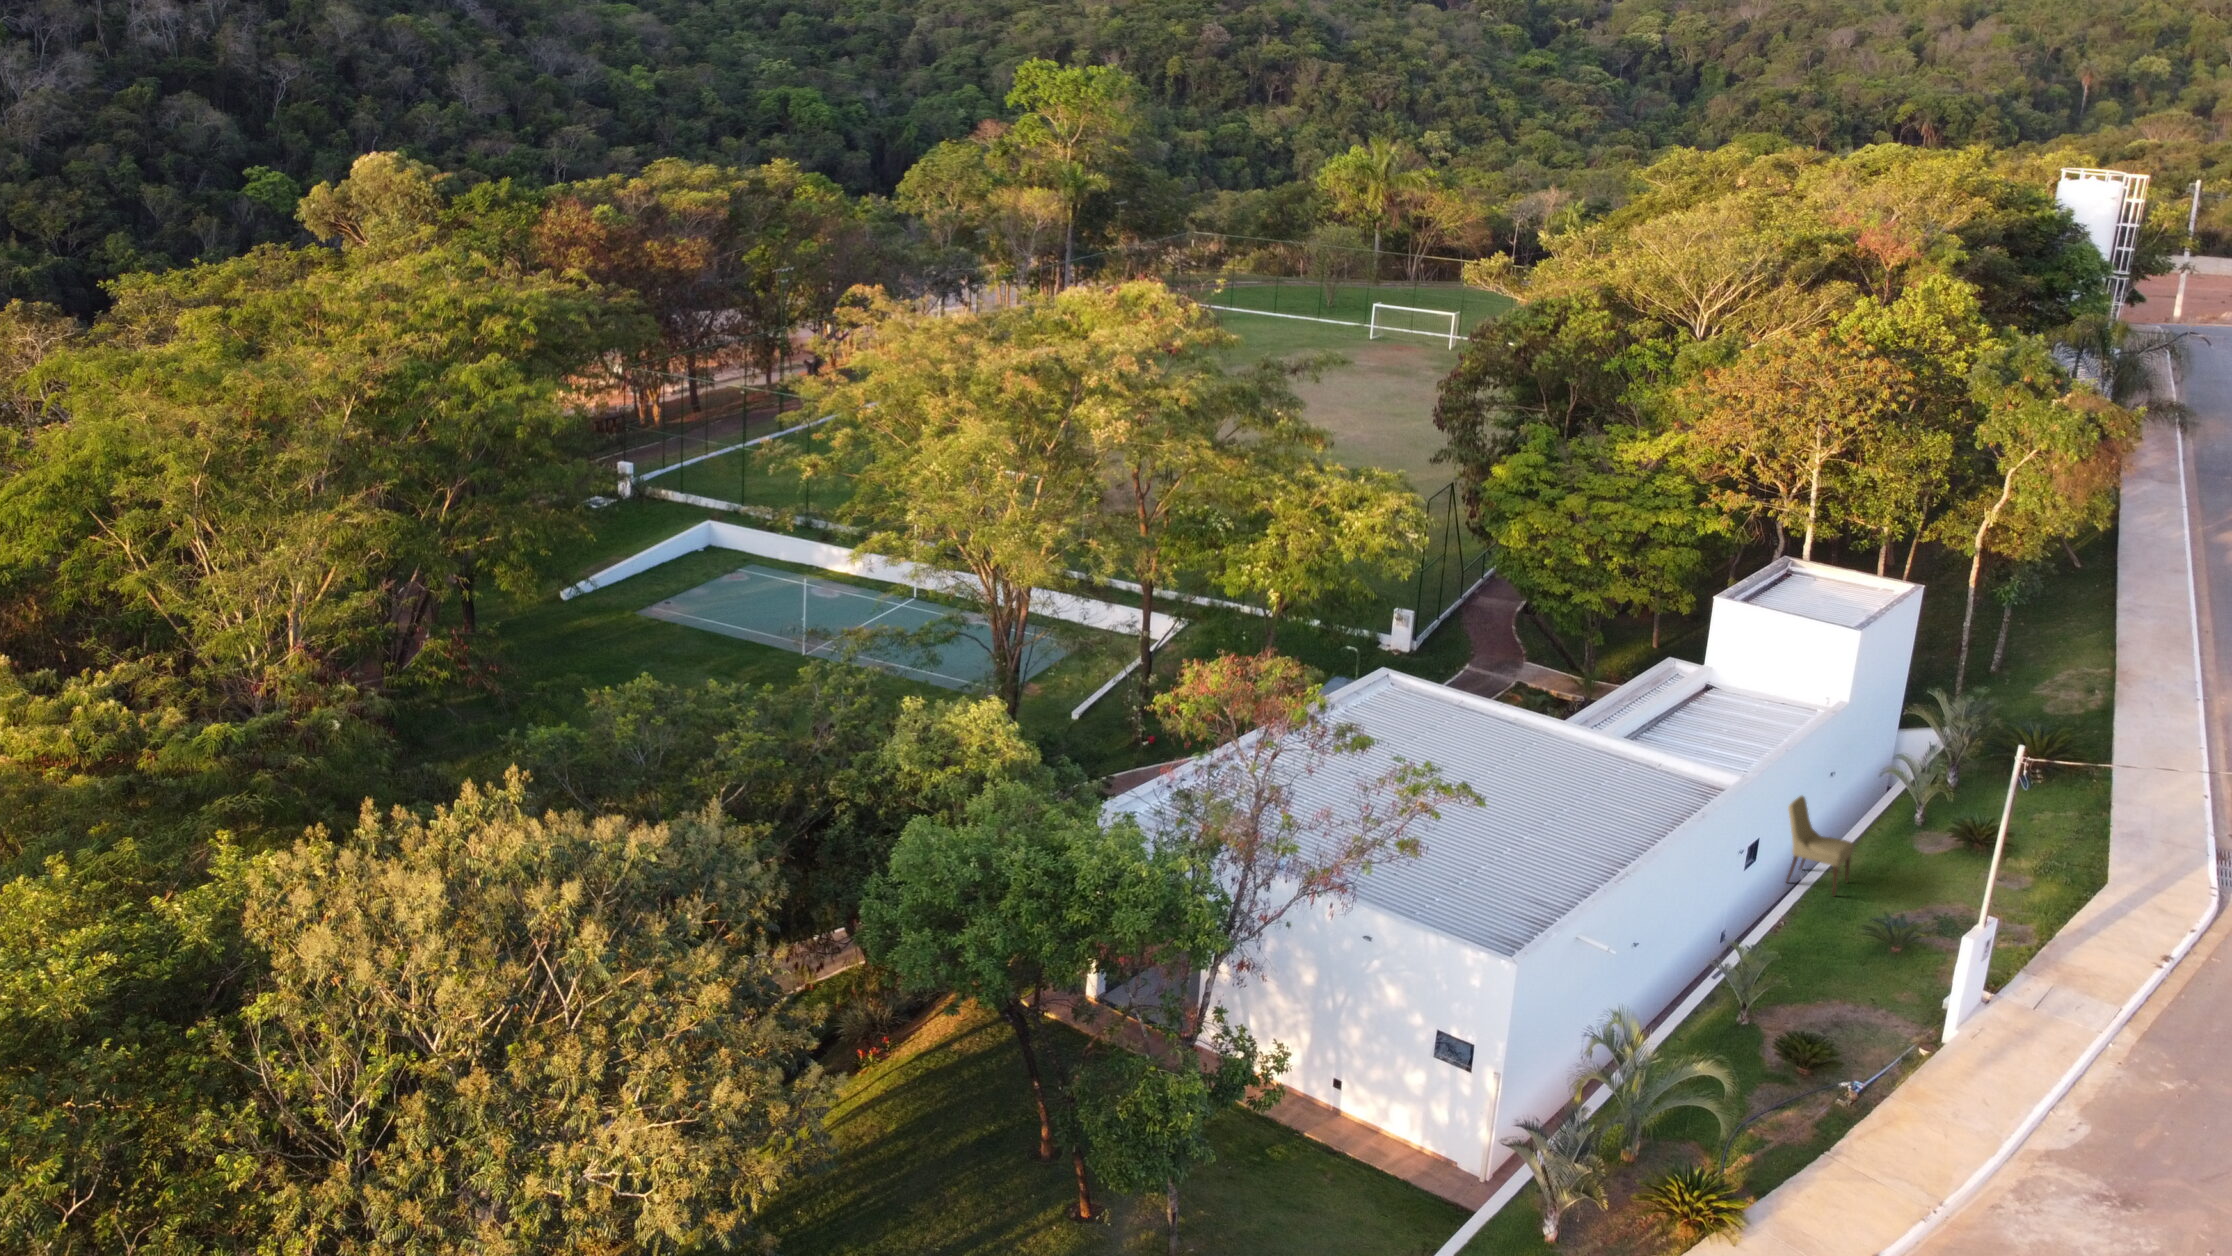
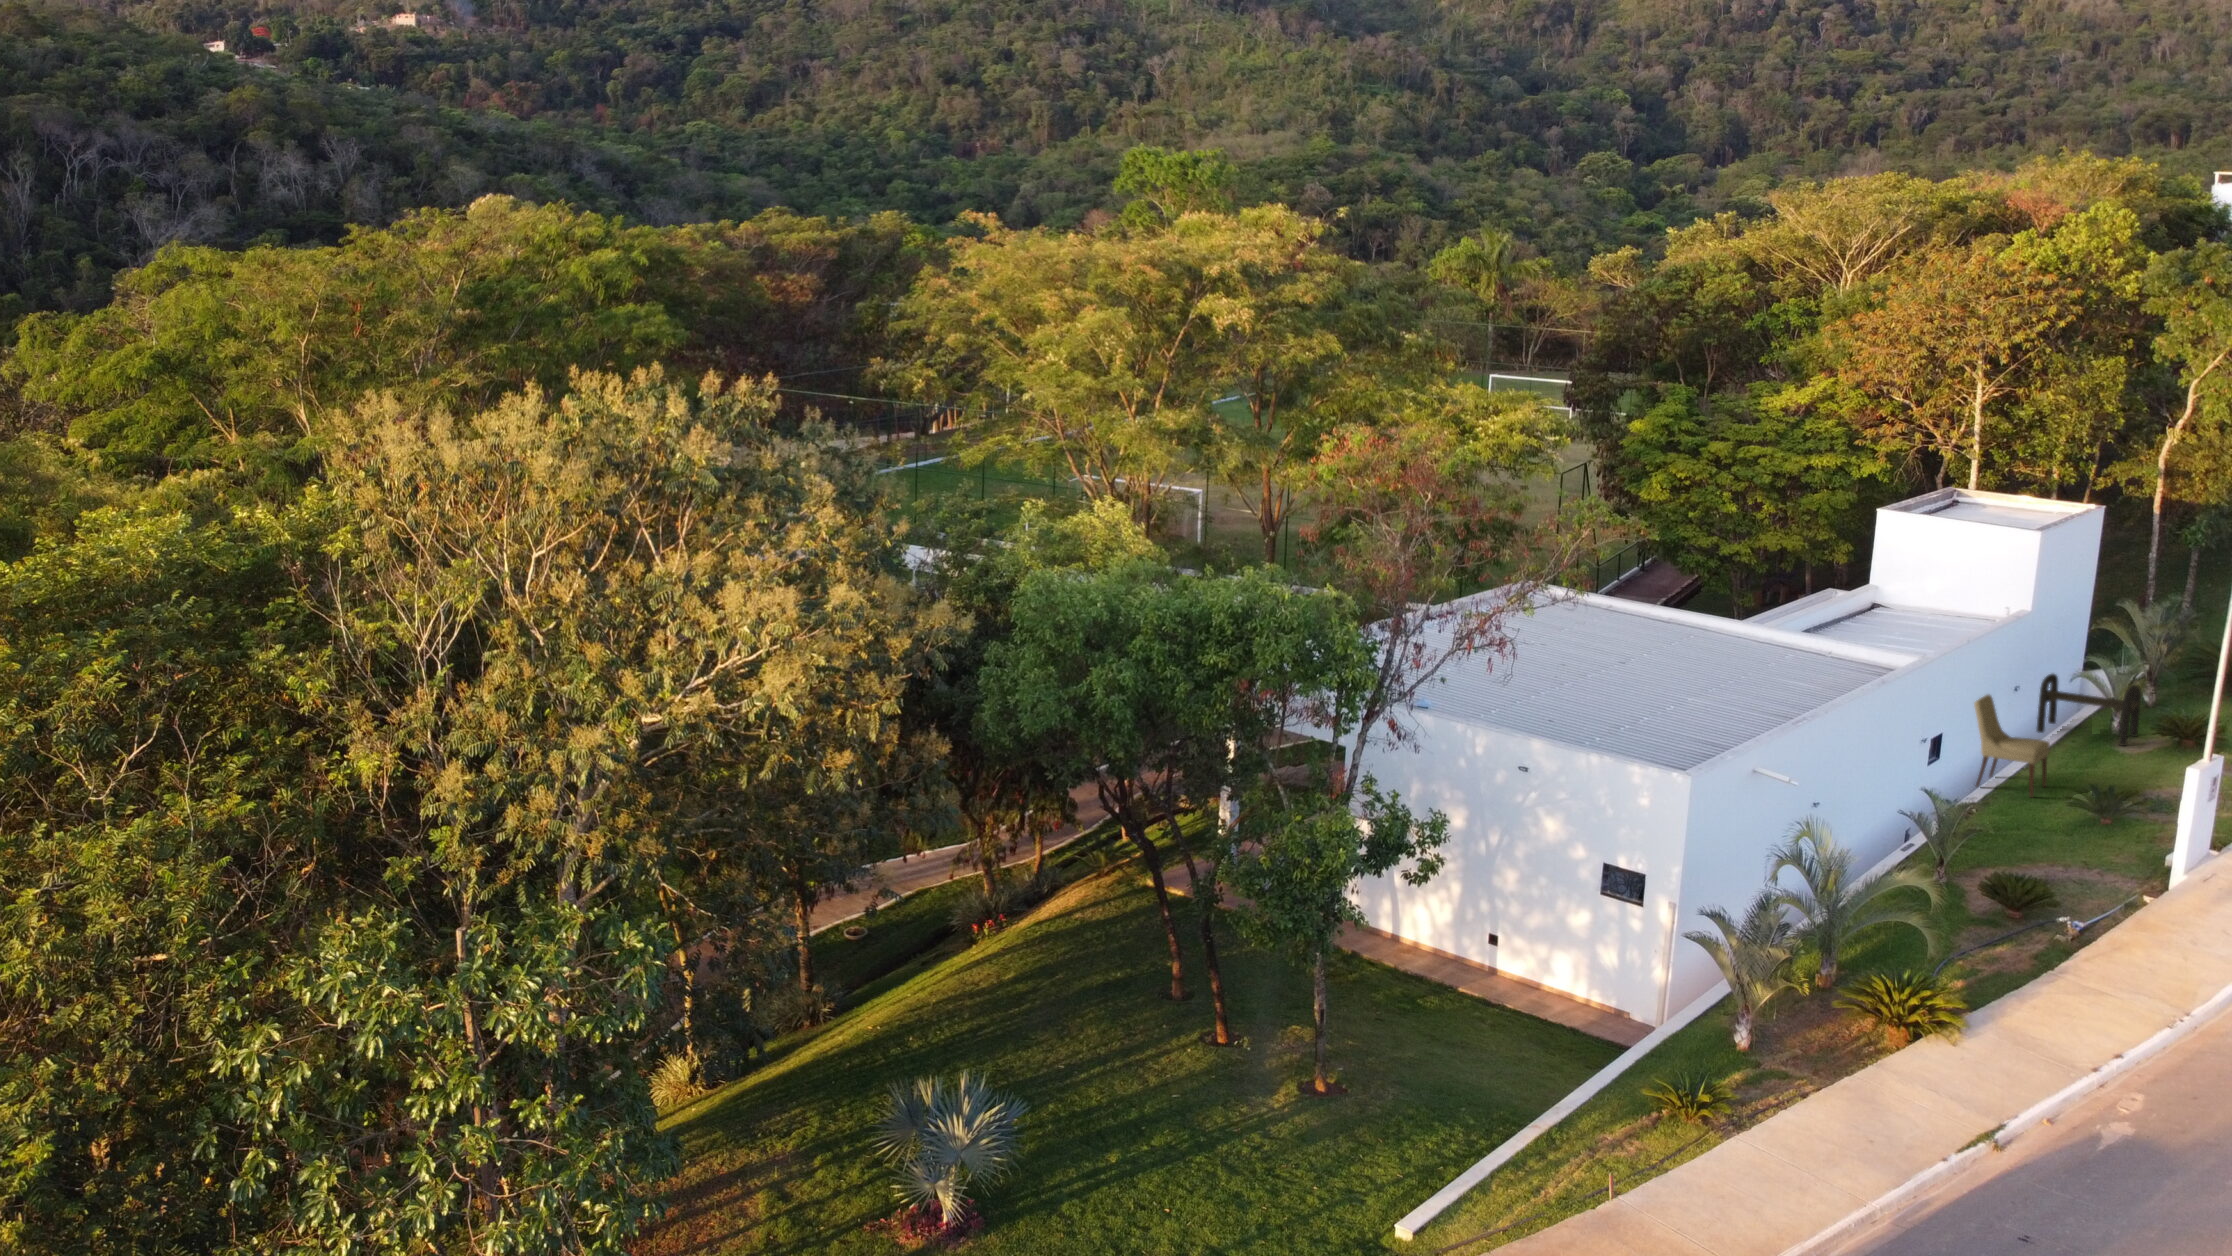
bench: none [1847,754,1941,829] -> present [2037,674,2141,746]

